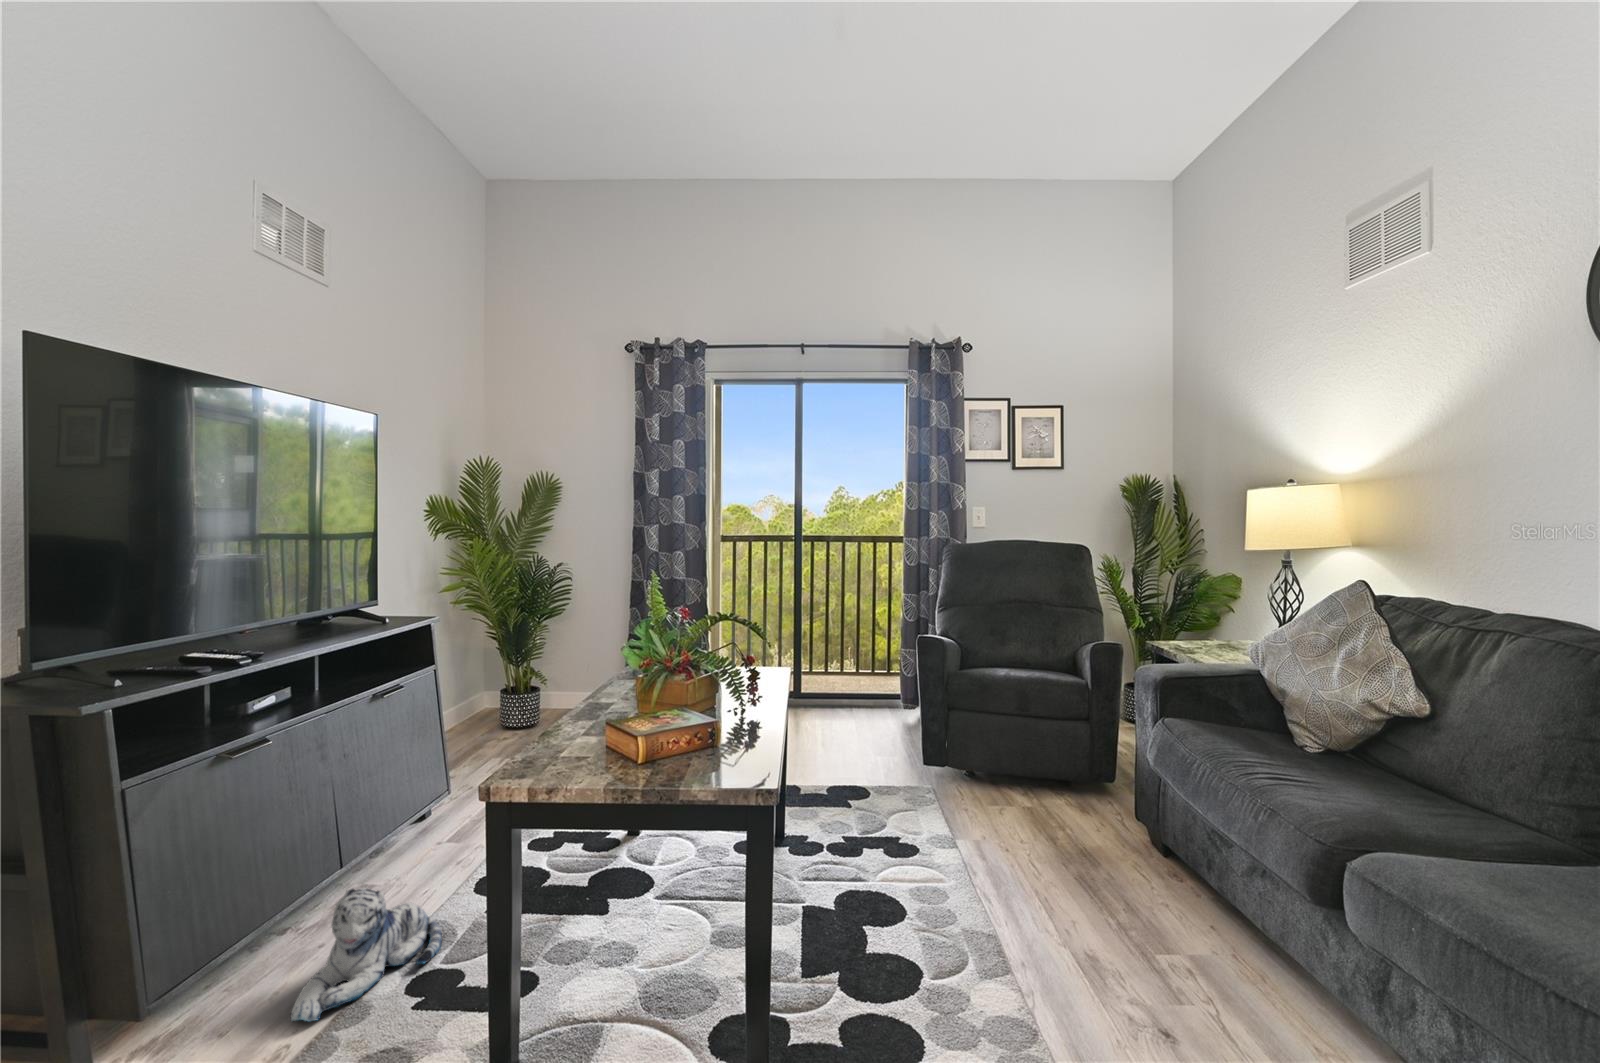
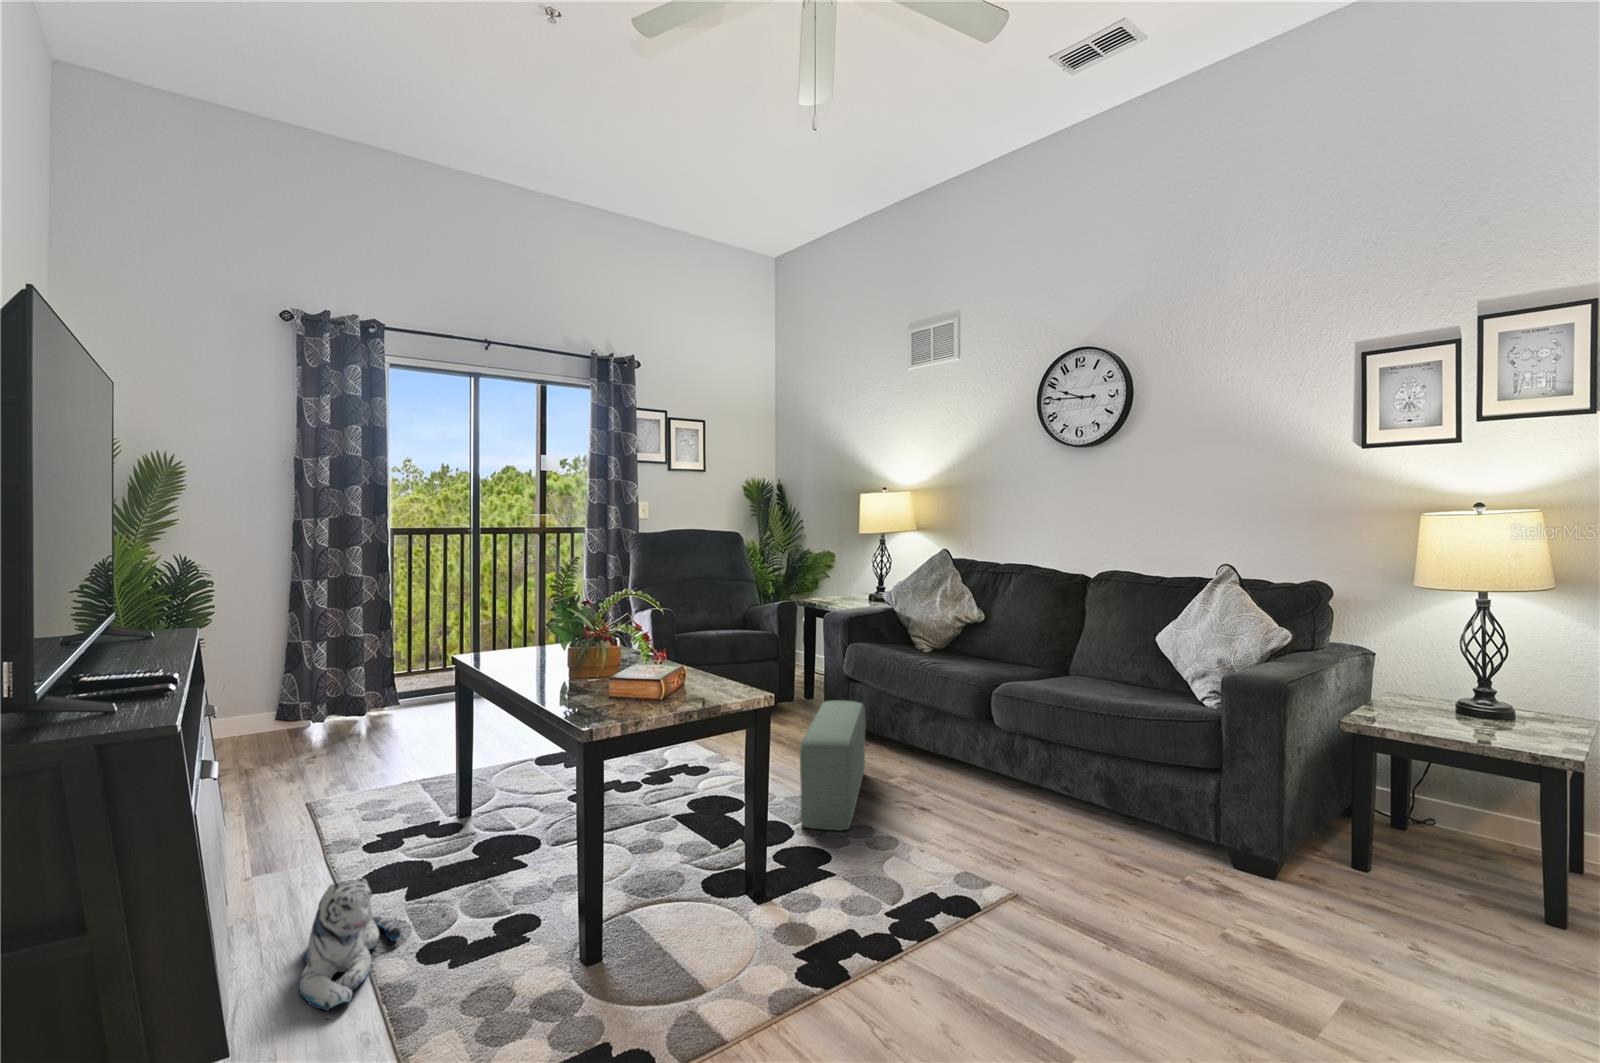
pouf: none [948,800,1134,1024] -> present [800,700,866,831]

